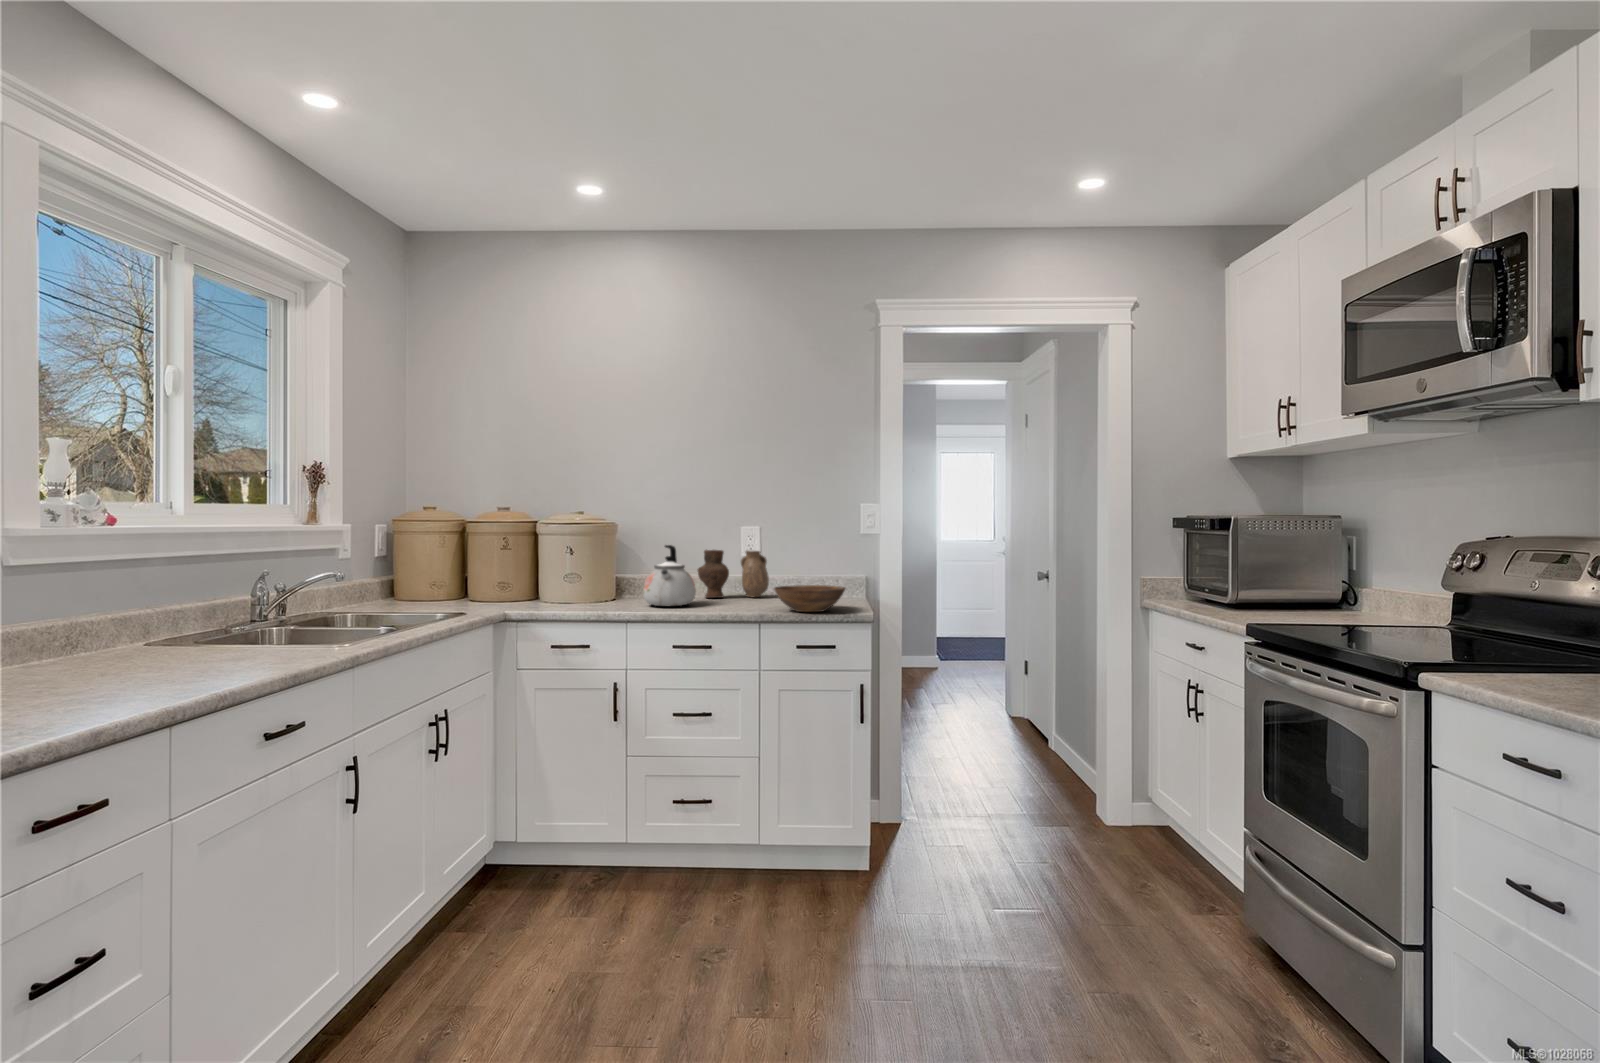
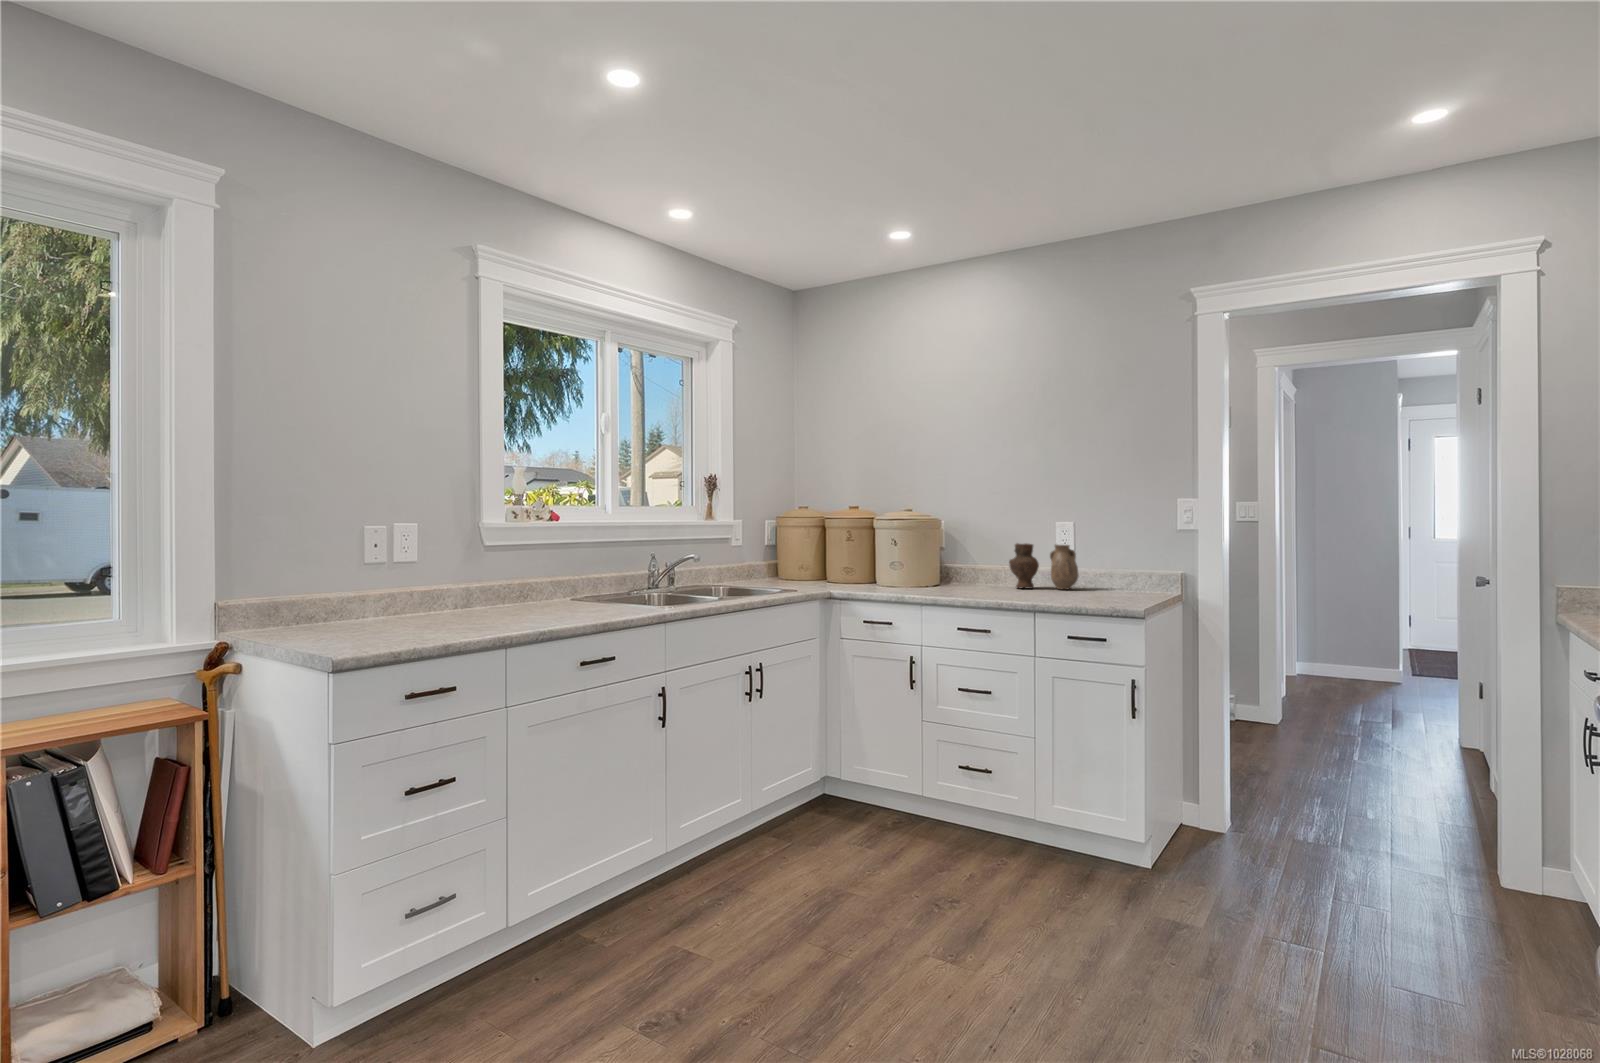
kettle: present [643,545,696,606] -> none [946,538,994,593]
bowl: present [774,585,845,612] -> none [1053,578,1127,604]

